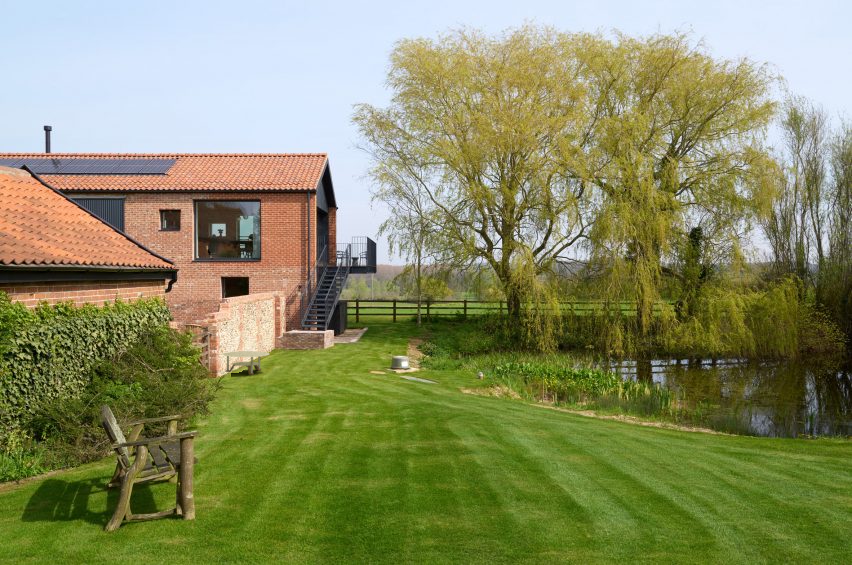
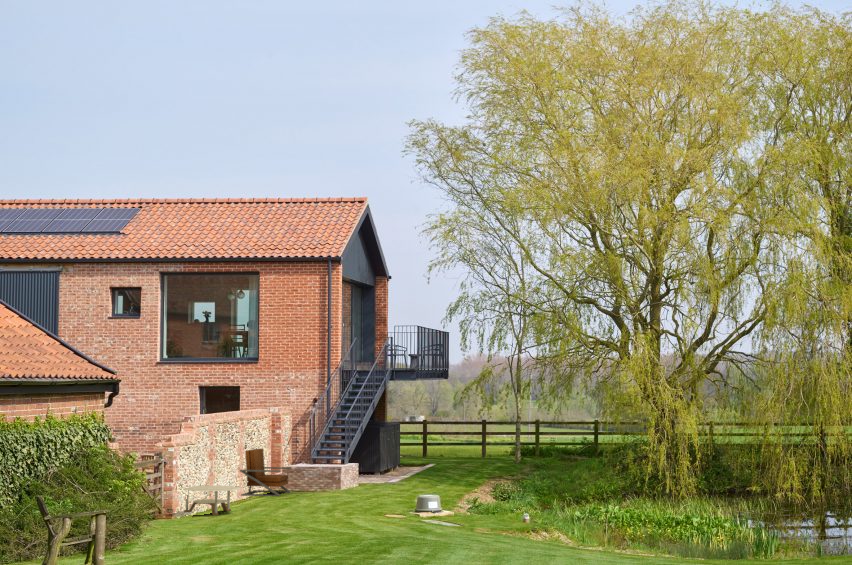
lounge chair: none [260,321,294,355] -> present [240,449,291,496]

